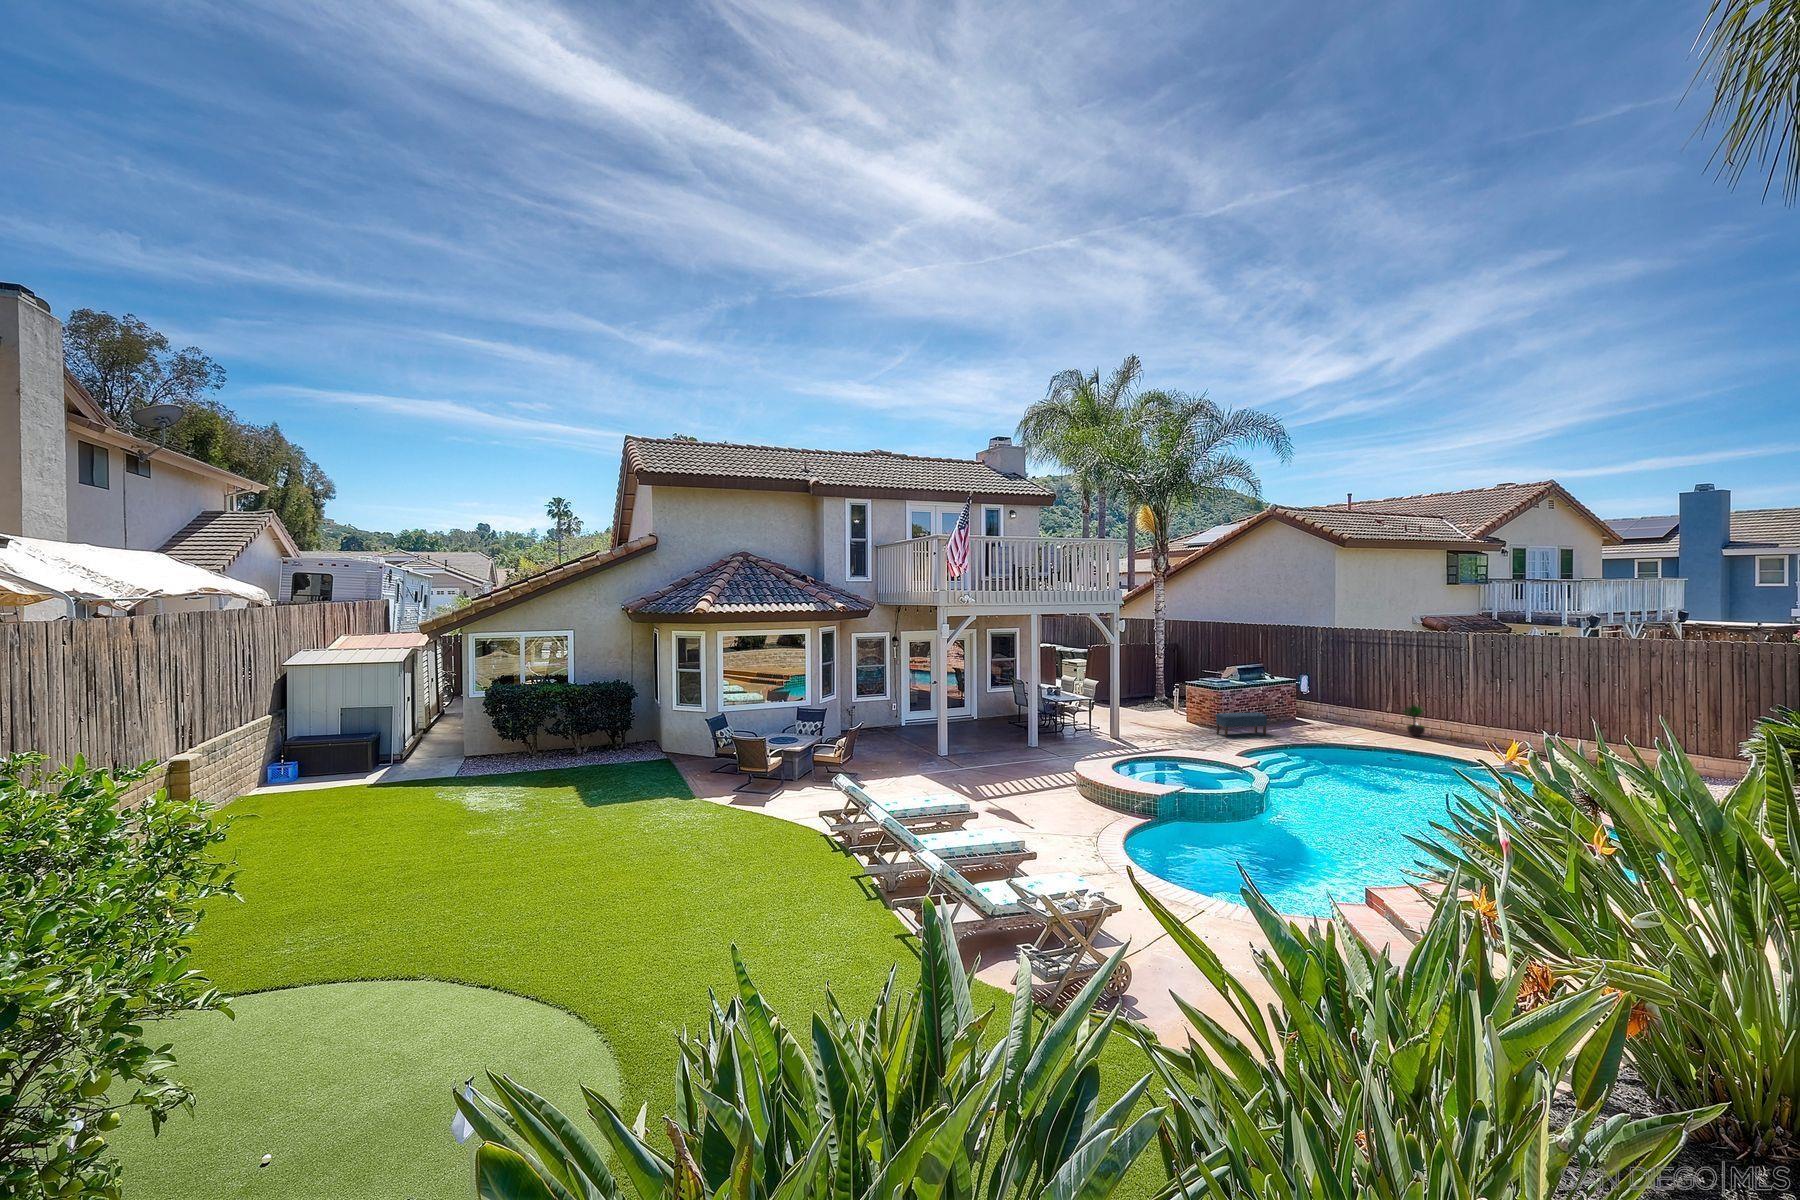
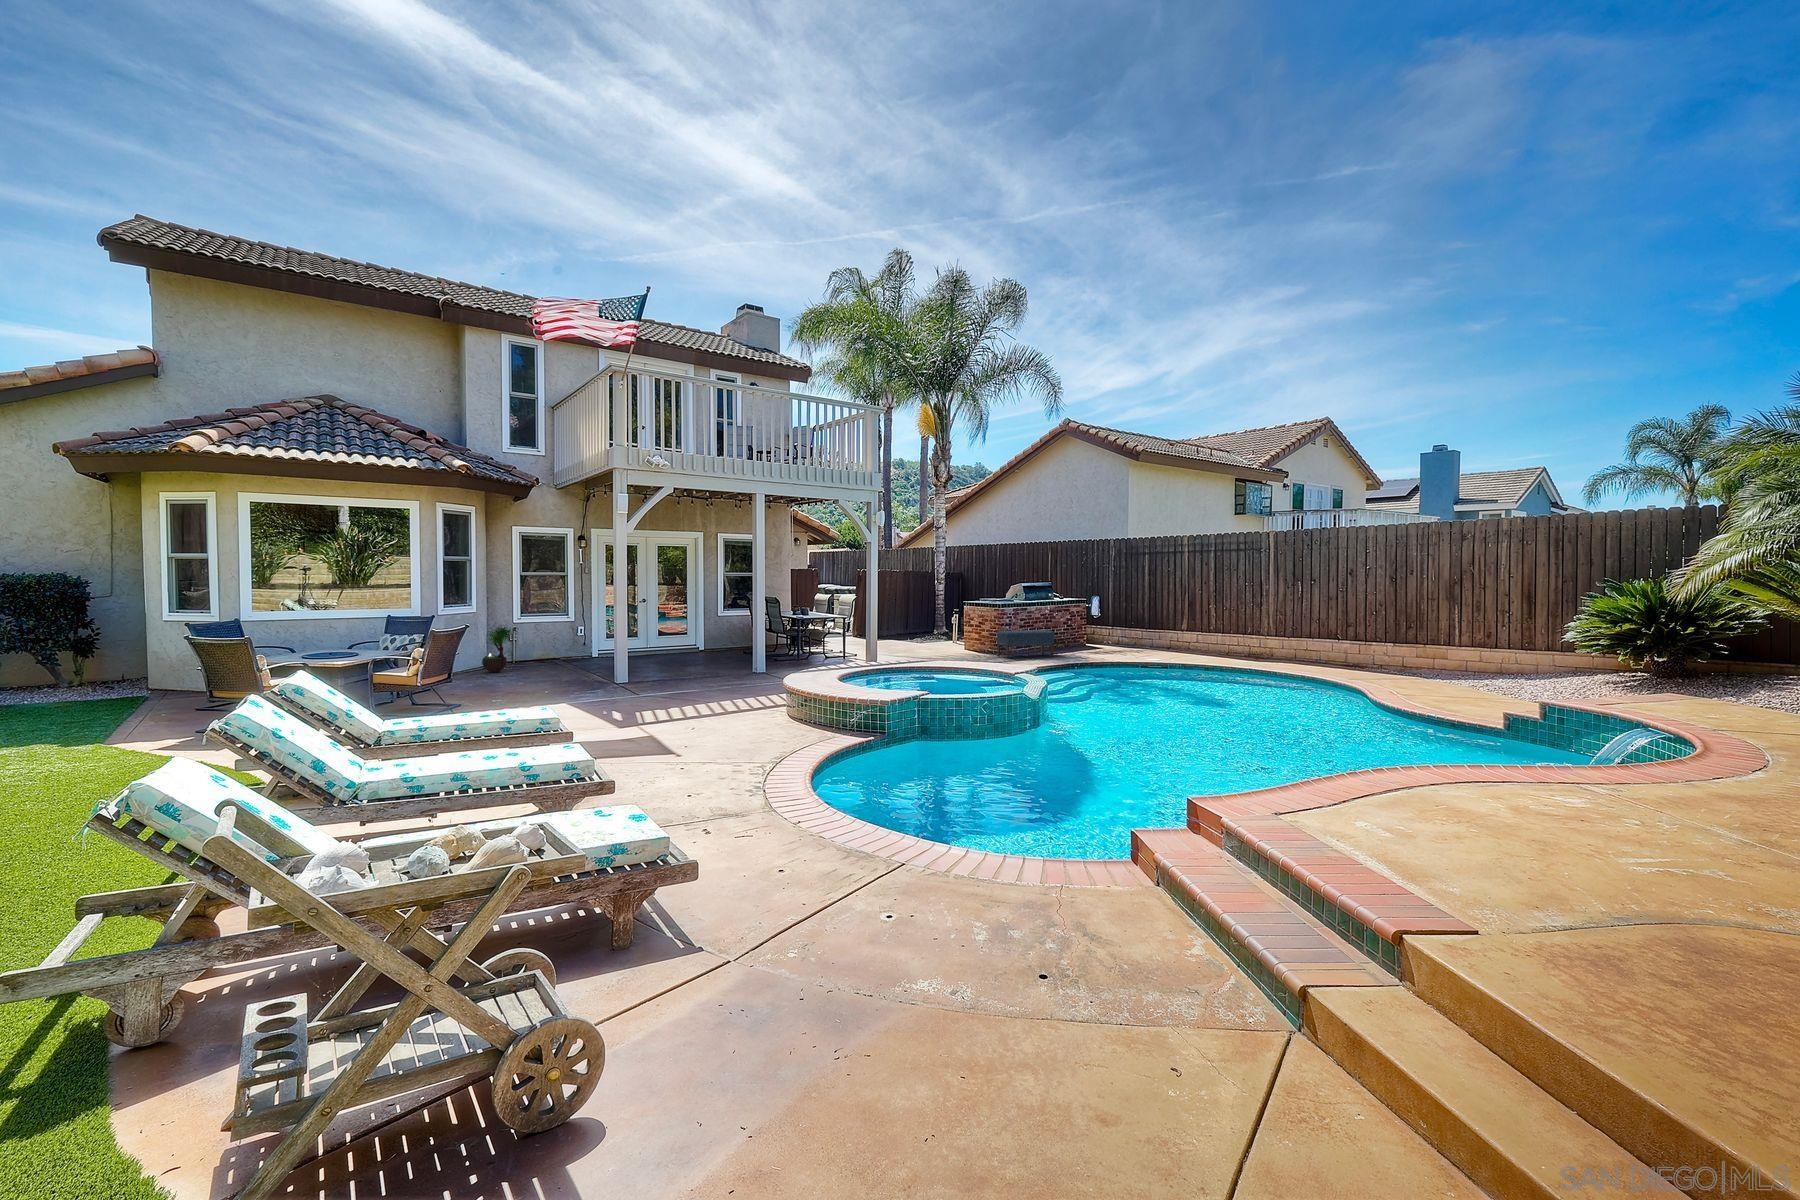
potted tree: present [1403,705,1425,736] -> present [482,627,511,672]

